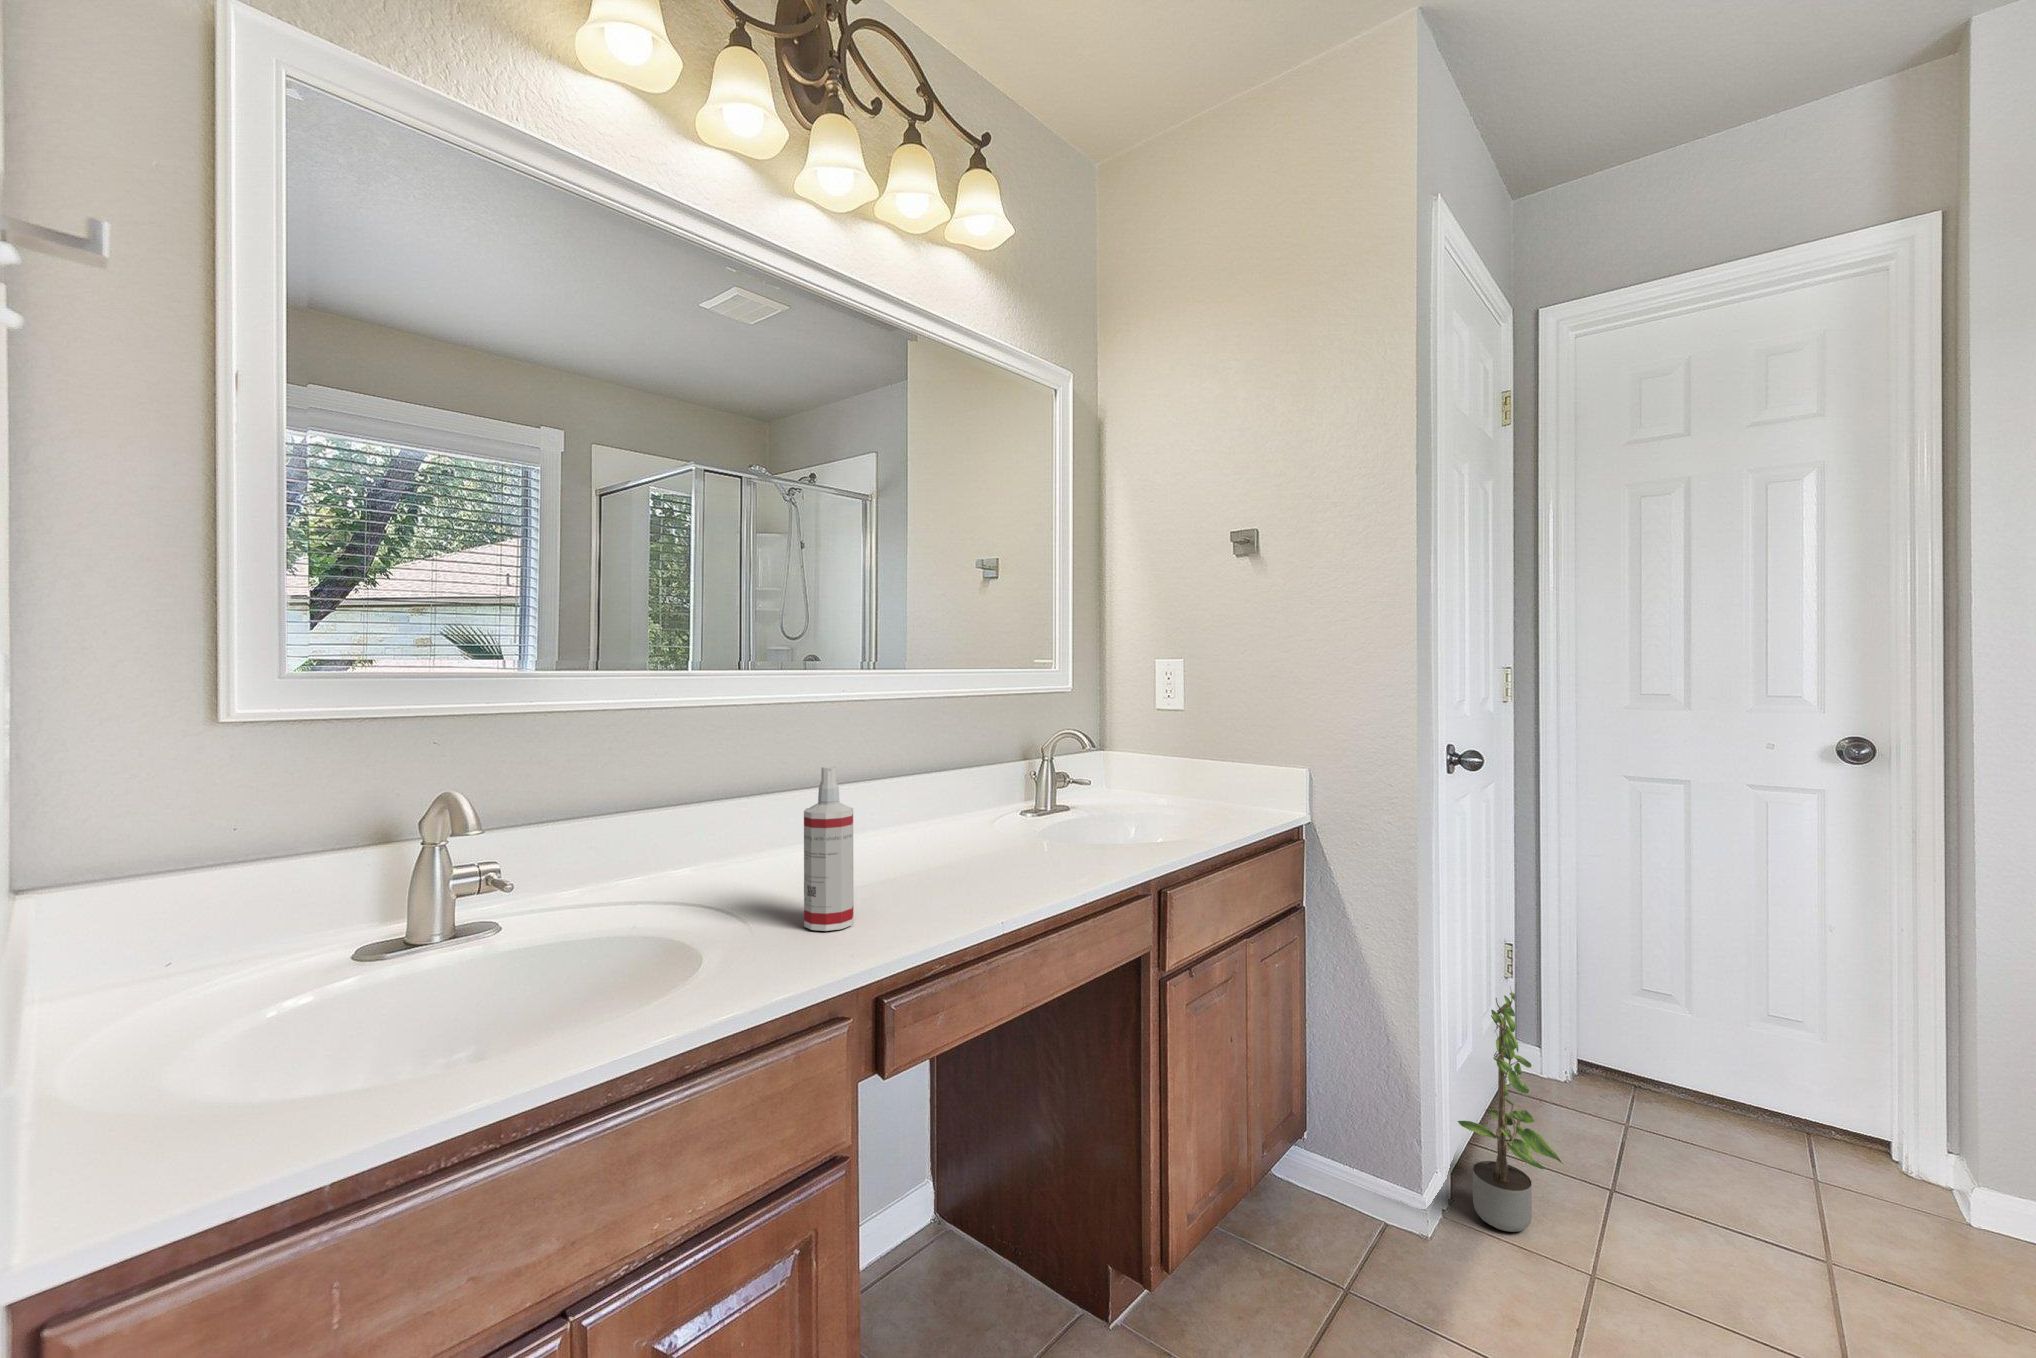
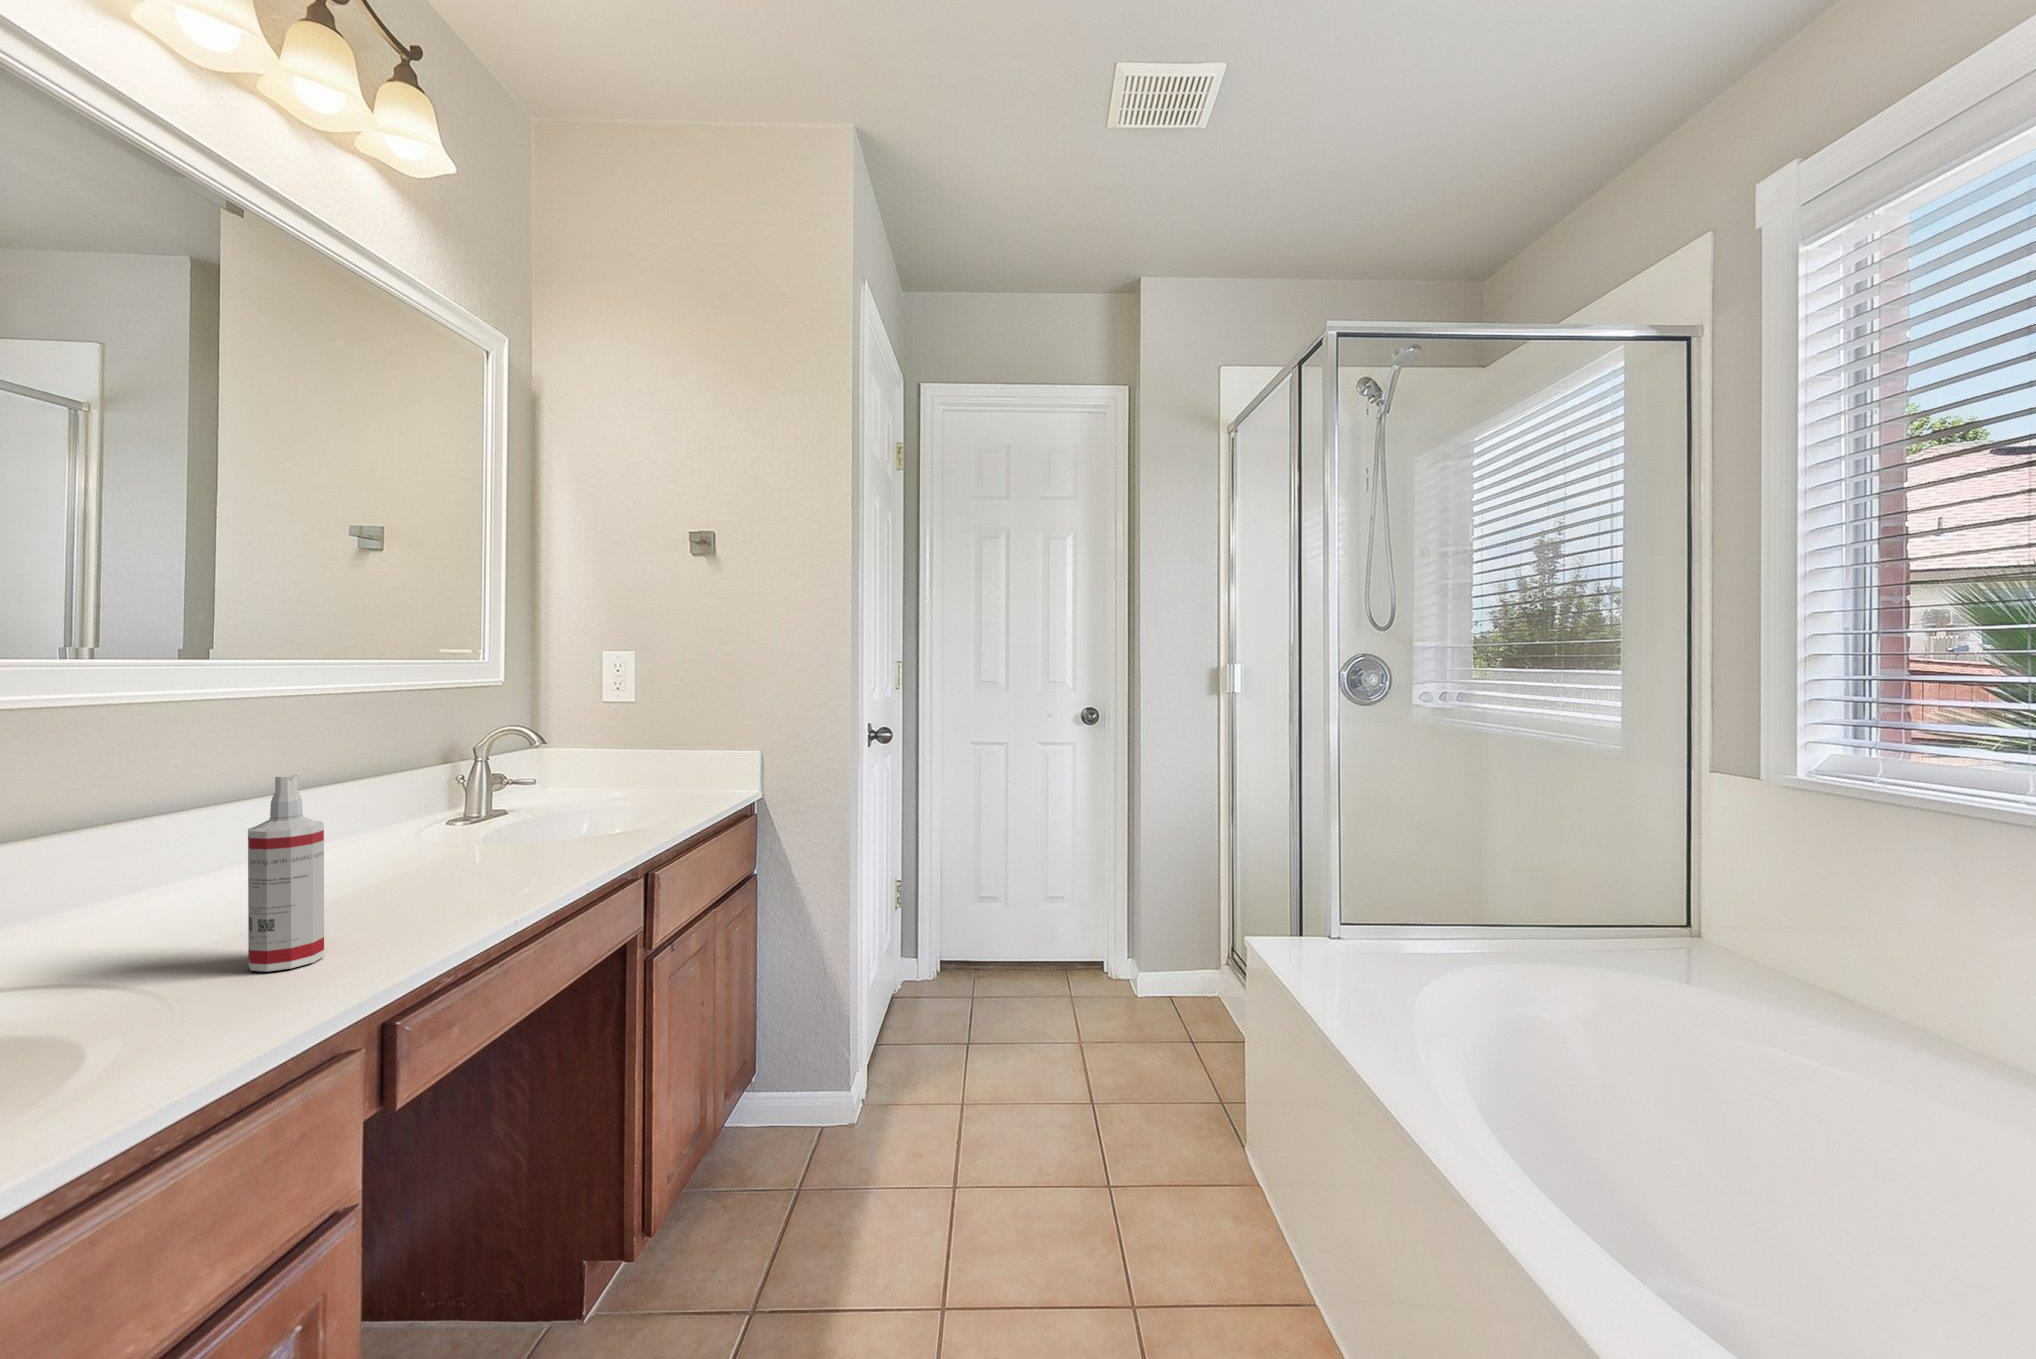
potted plant: present [1458,991,1563,1232] -> none [877,909,944,1098]

